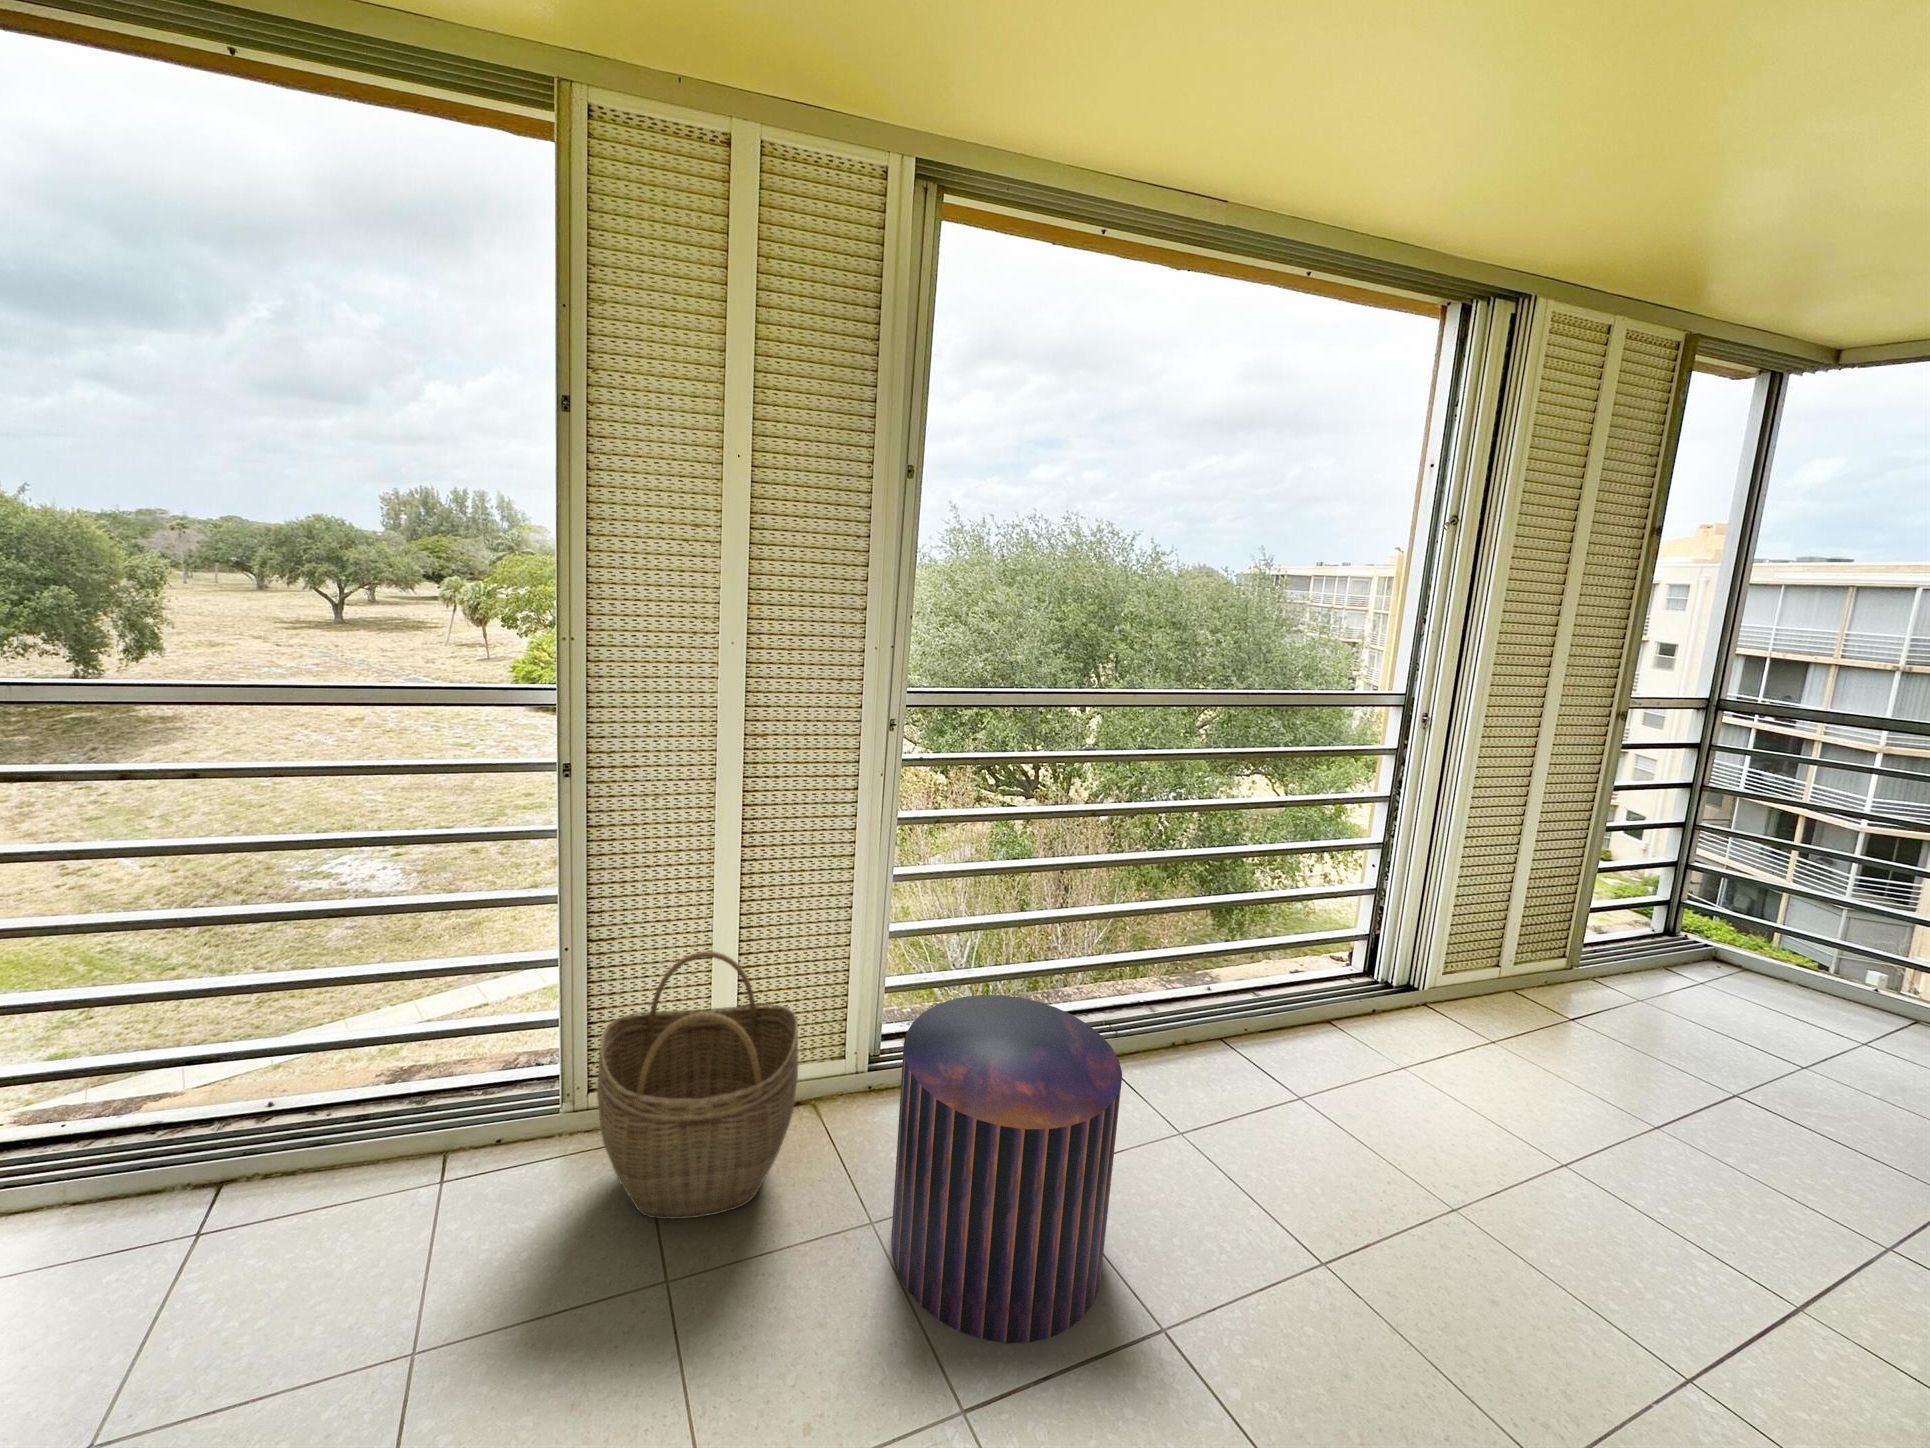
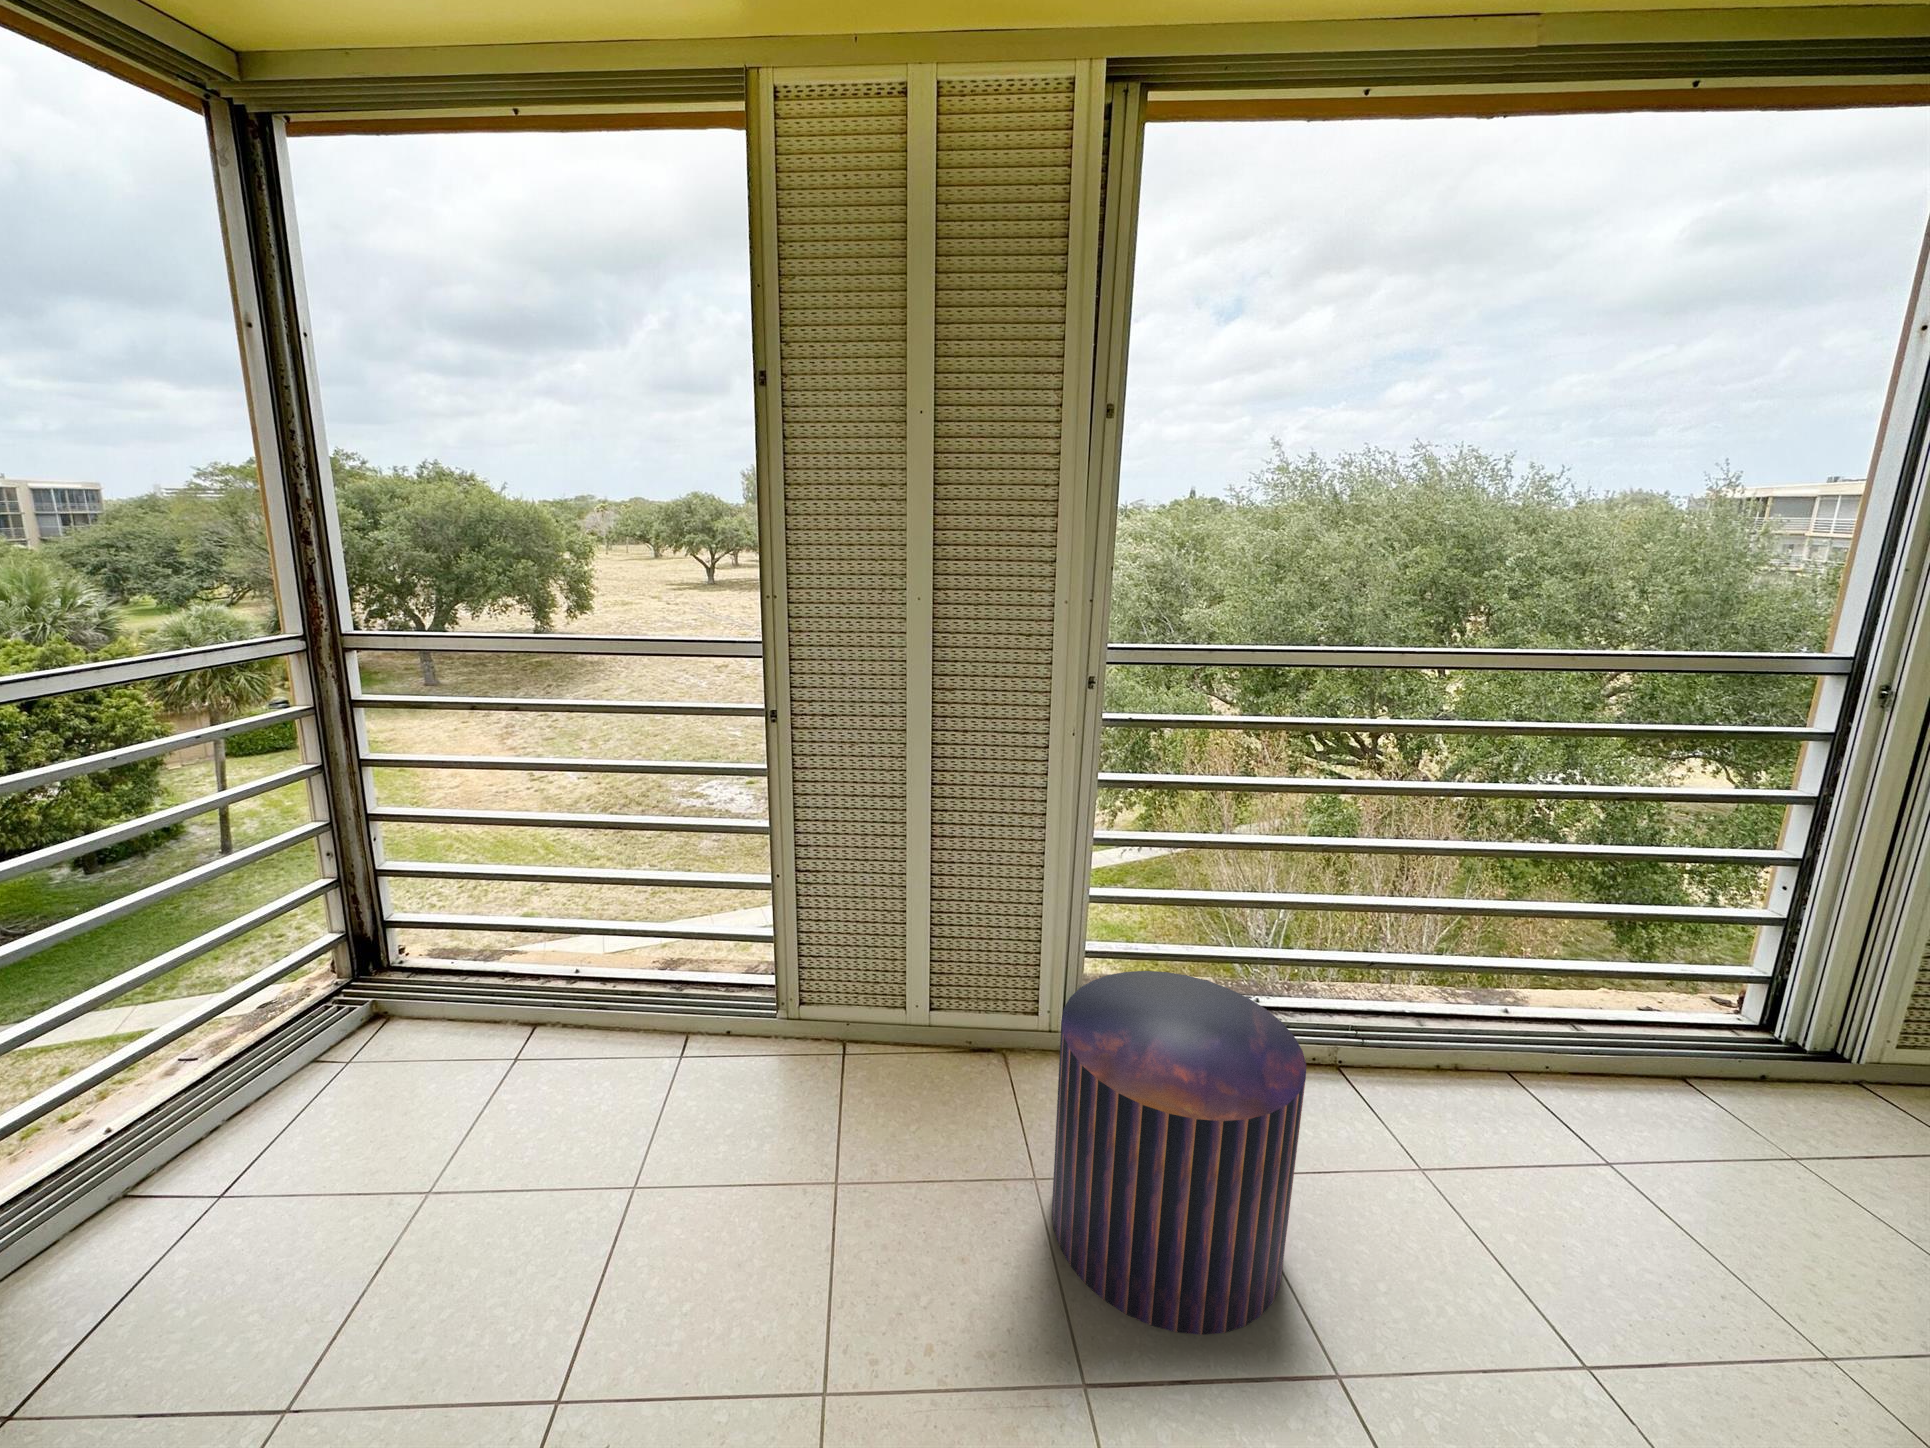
woven basket: present [597,951,798,1219] -> none [794,892,976,1133]

